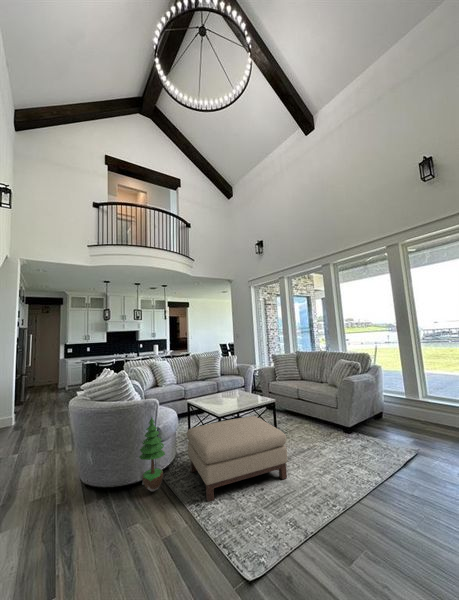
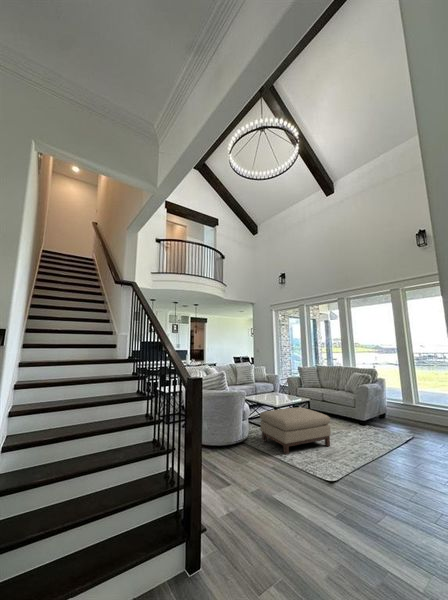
potted tree: present [139,417,165,492] -> none [237,400,254,449]

